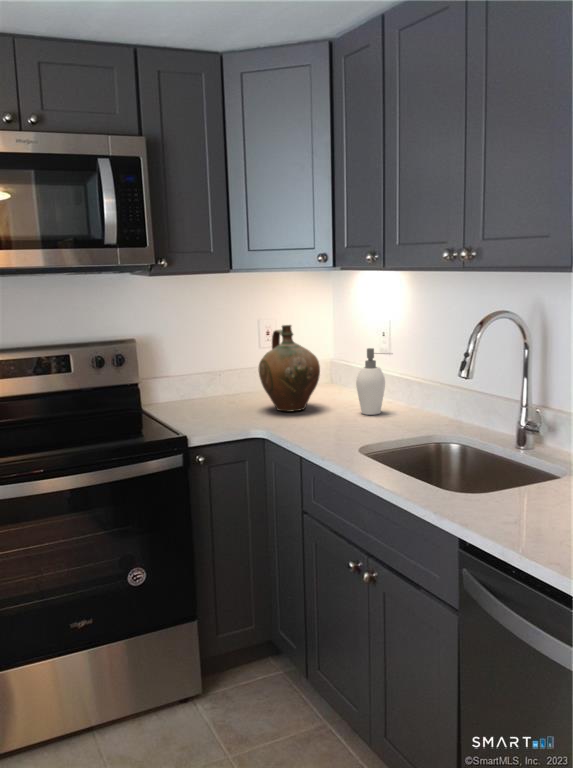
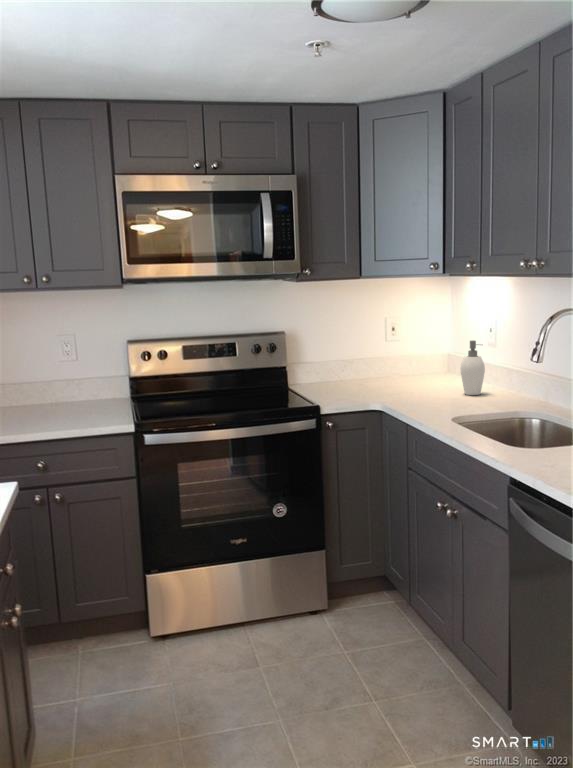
ceramic jug: present [258,325,320,412] -> none [382,321,432,391]

